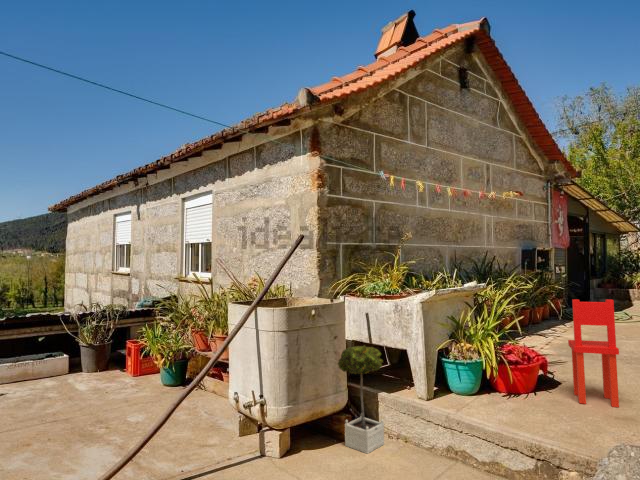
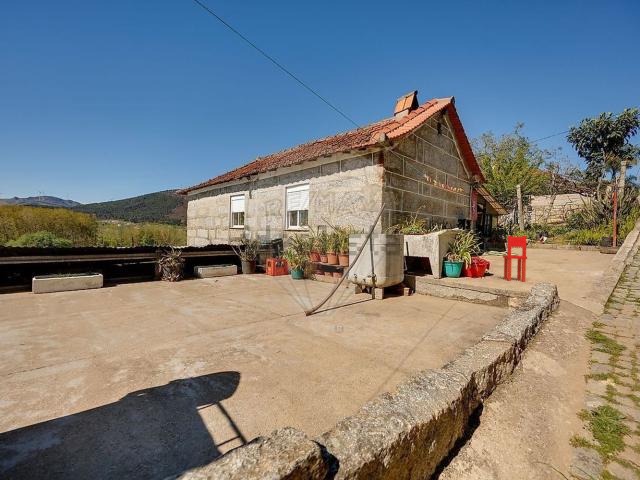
potted tree: present [338,346,384,453] -> none [405,251,425,298]

